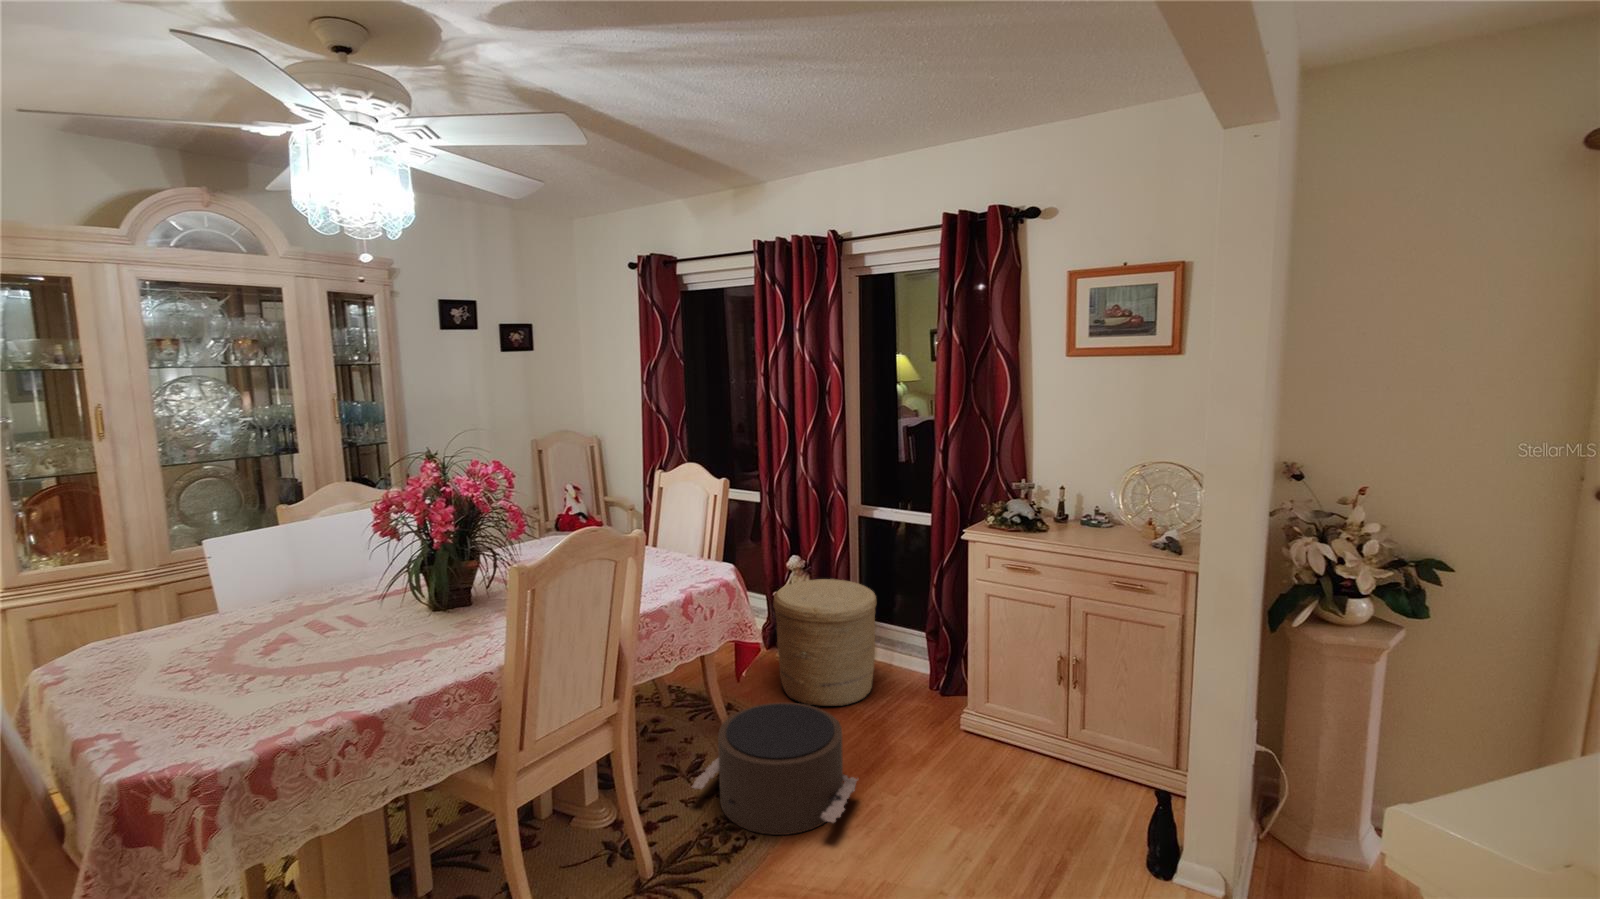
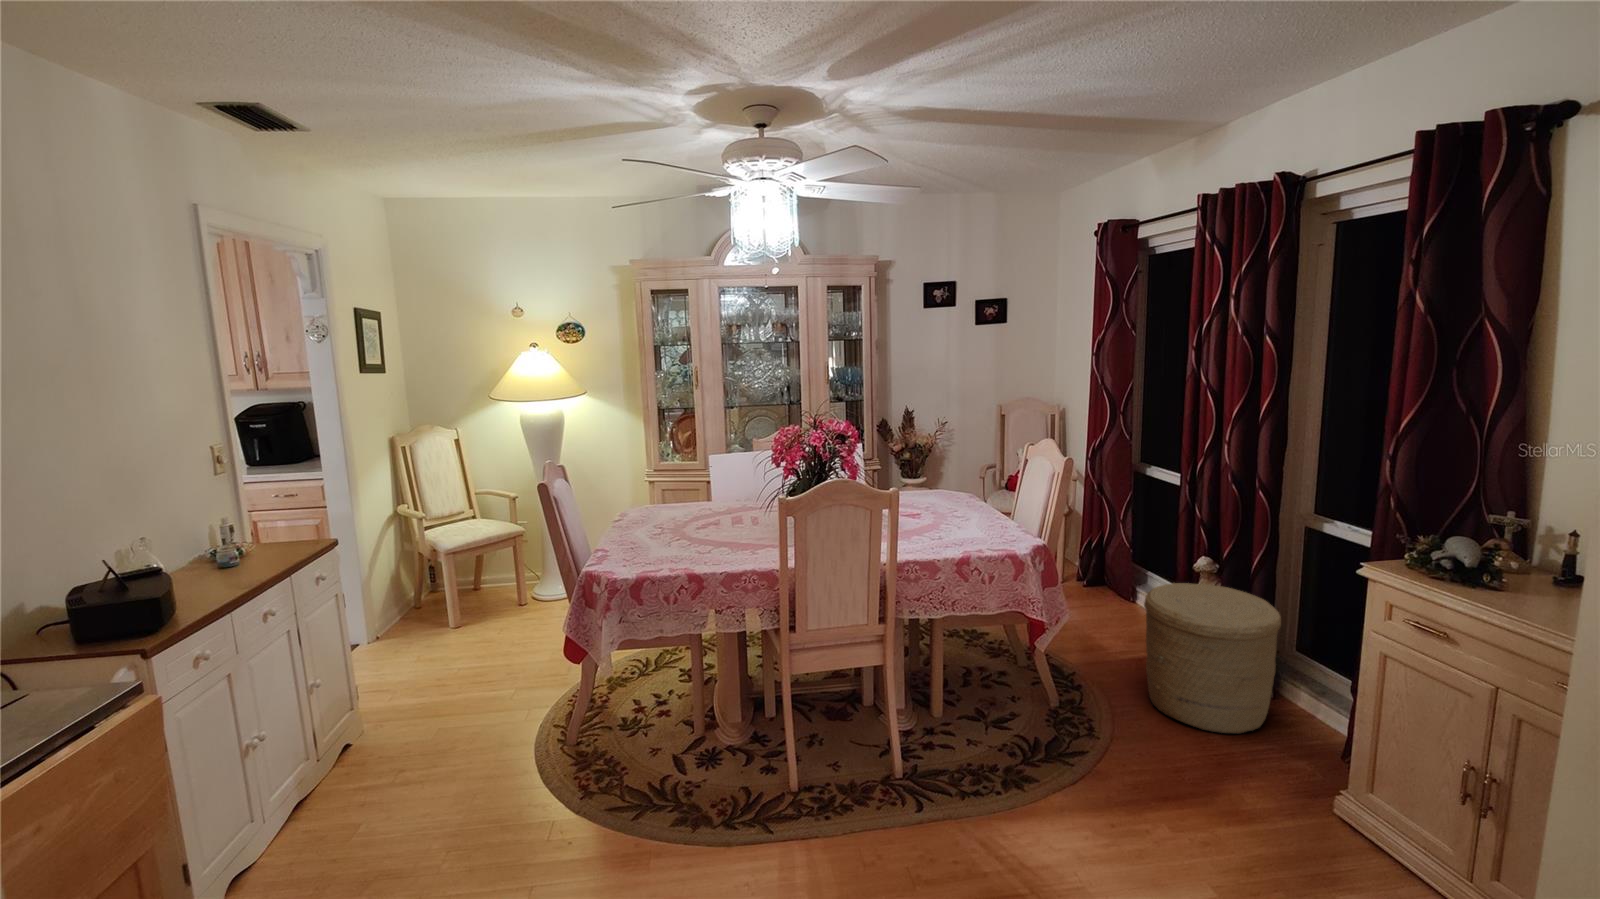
pouf: present [692,703,858,835] -> none [974,683,1132,817]

